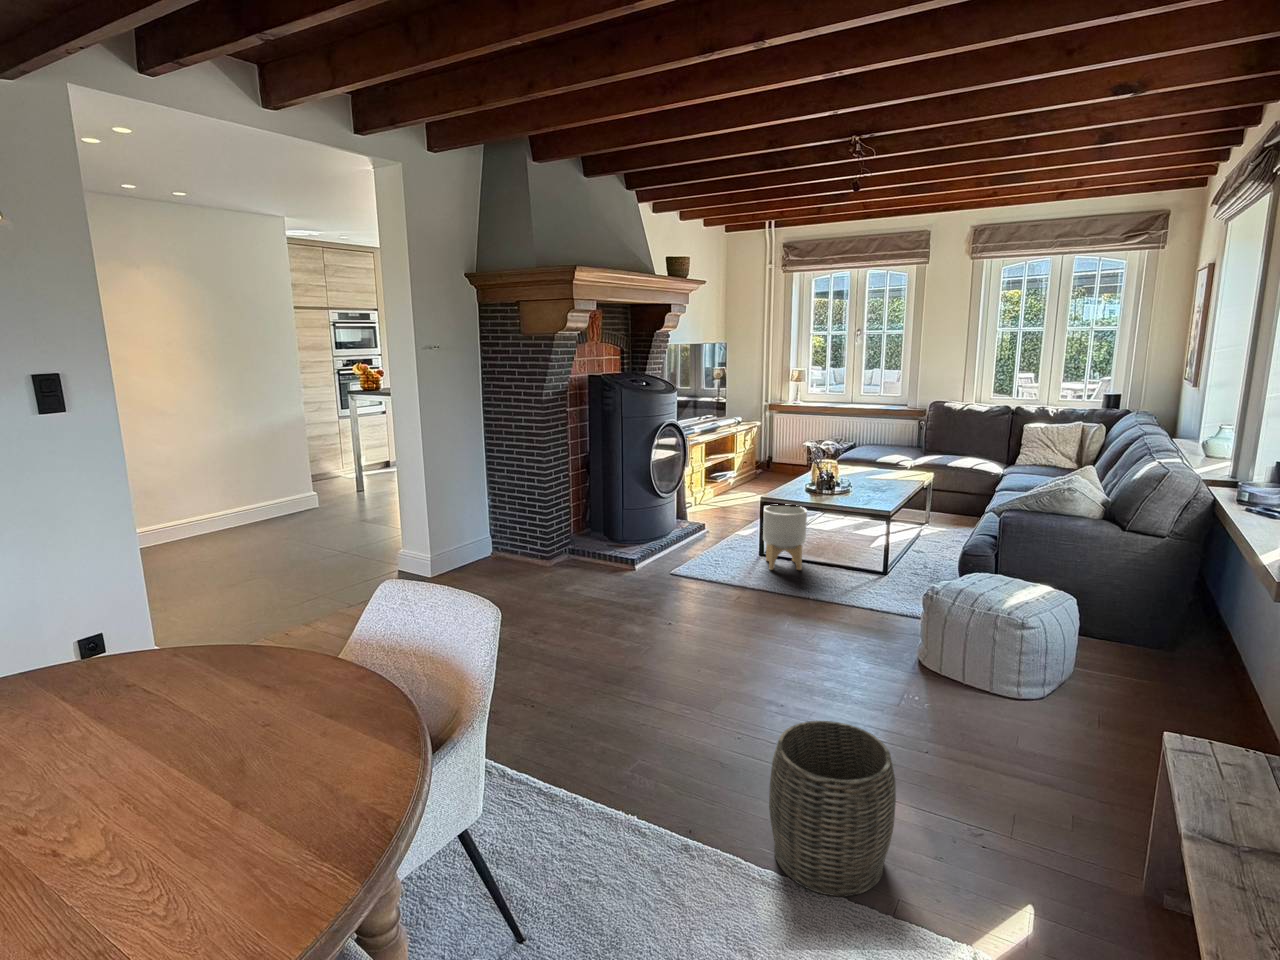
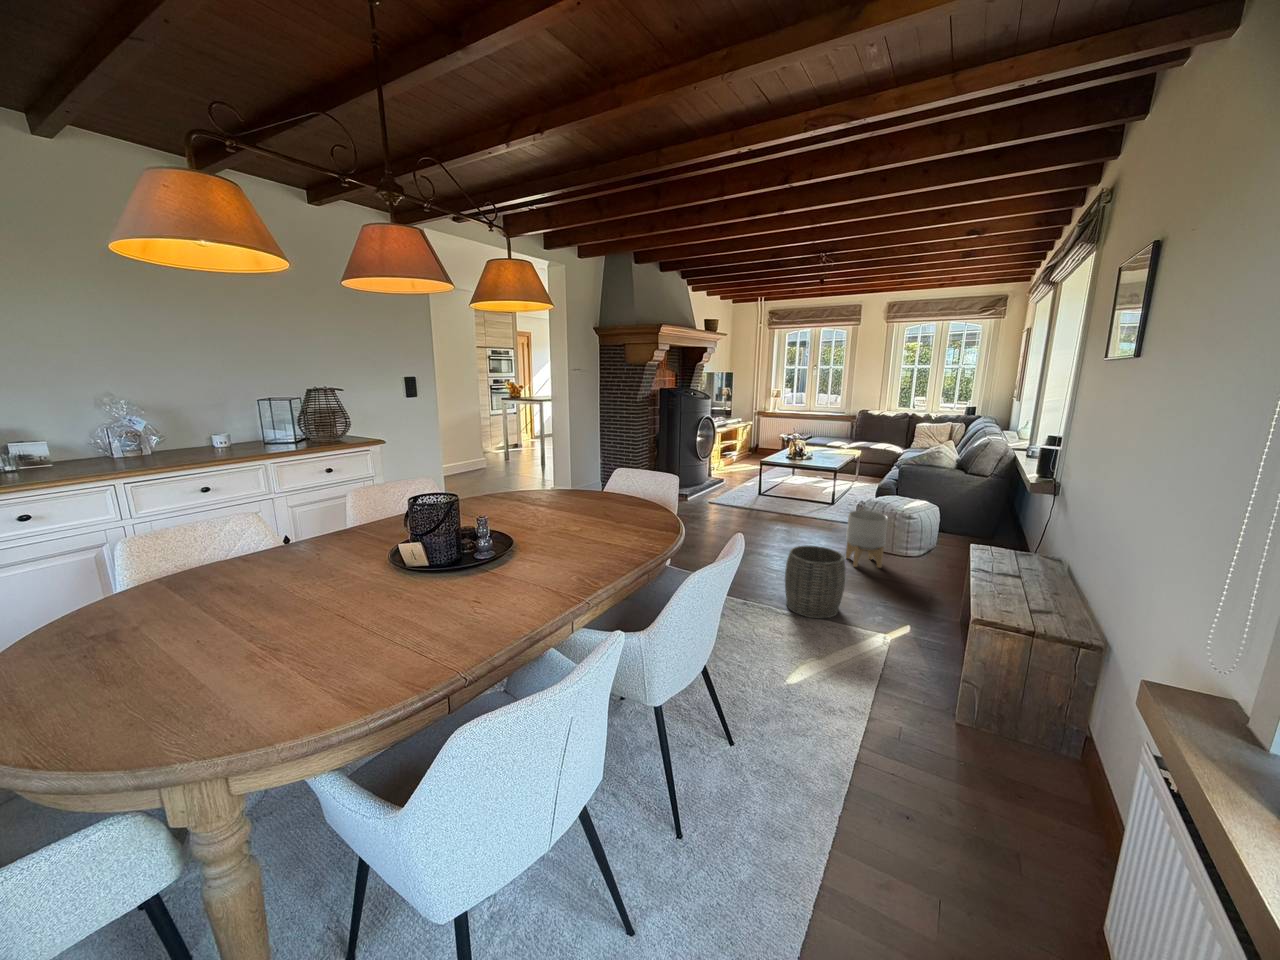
planter: present [763,504,807,570] -> present [846,511,888,568]

